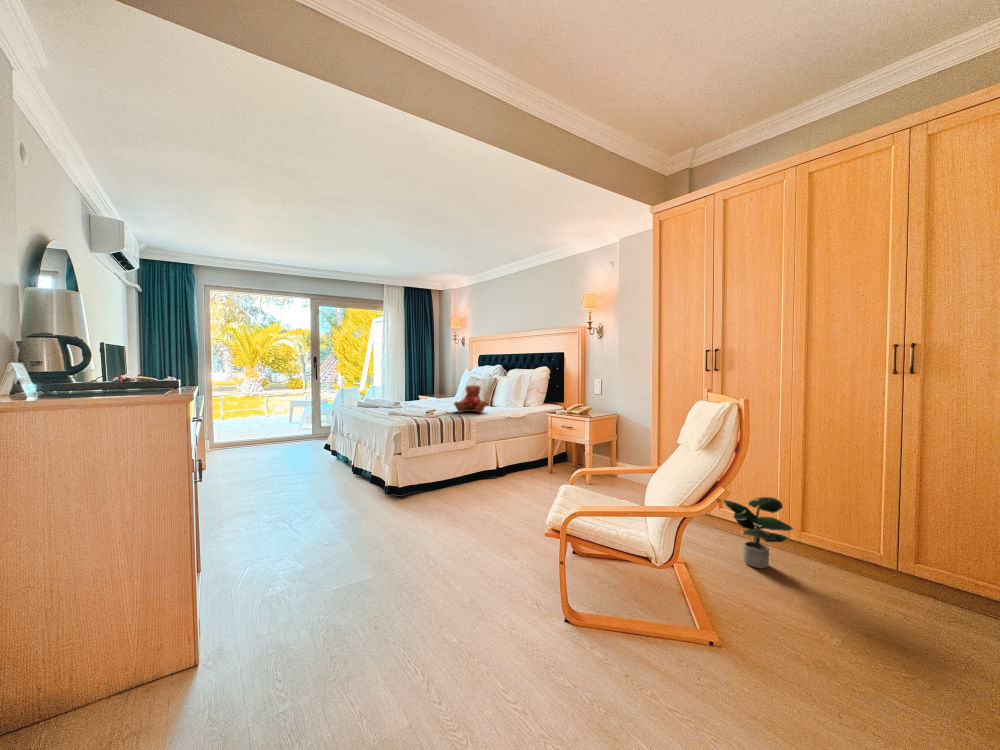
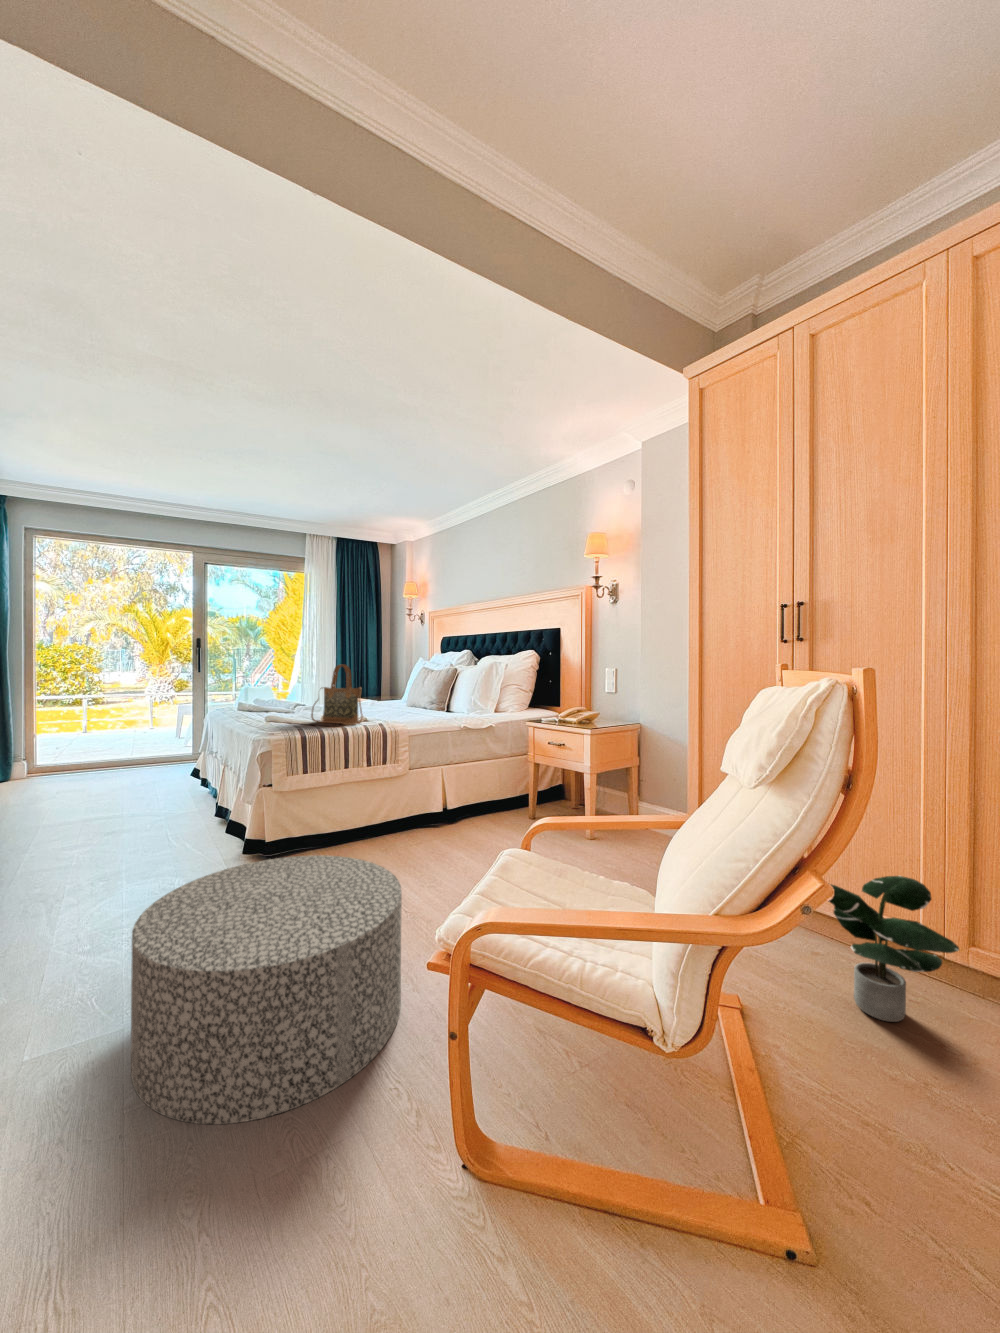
handbag: none [416,379,449,417] -> present [311,665,363,725]
teddy bear: present [454,385,488,412] -> none [380,676,434,719]
ottoman: none [389,491,514,609] -> present [131,855,402,1124]

